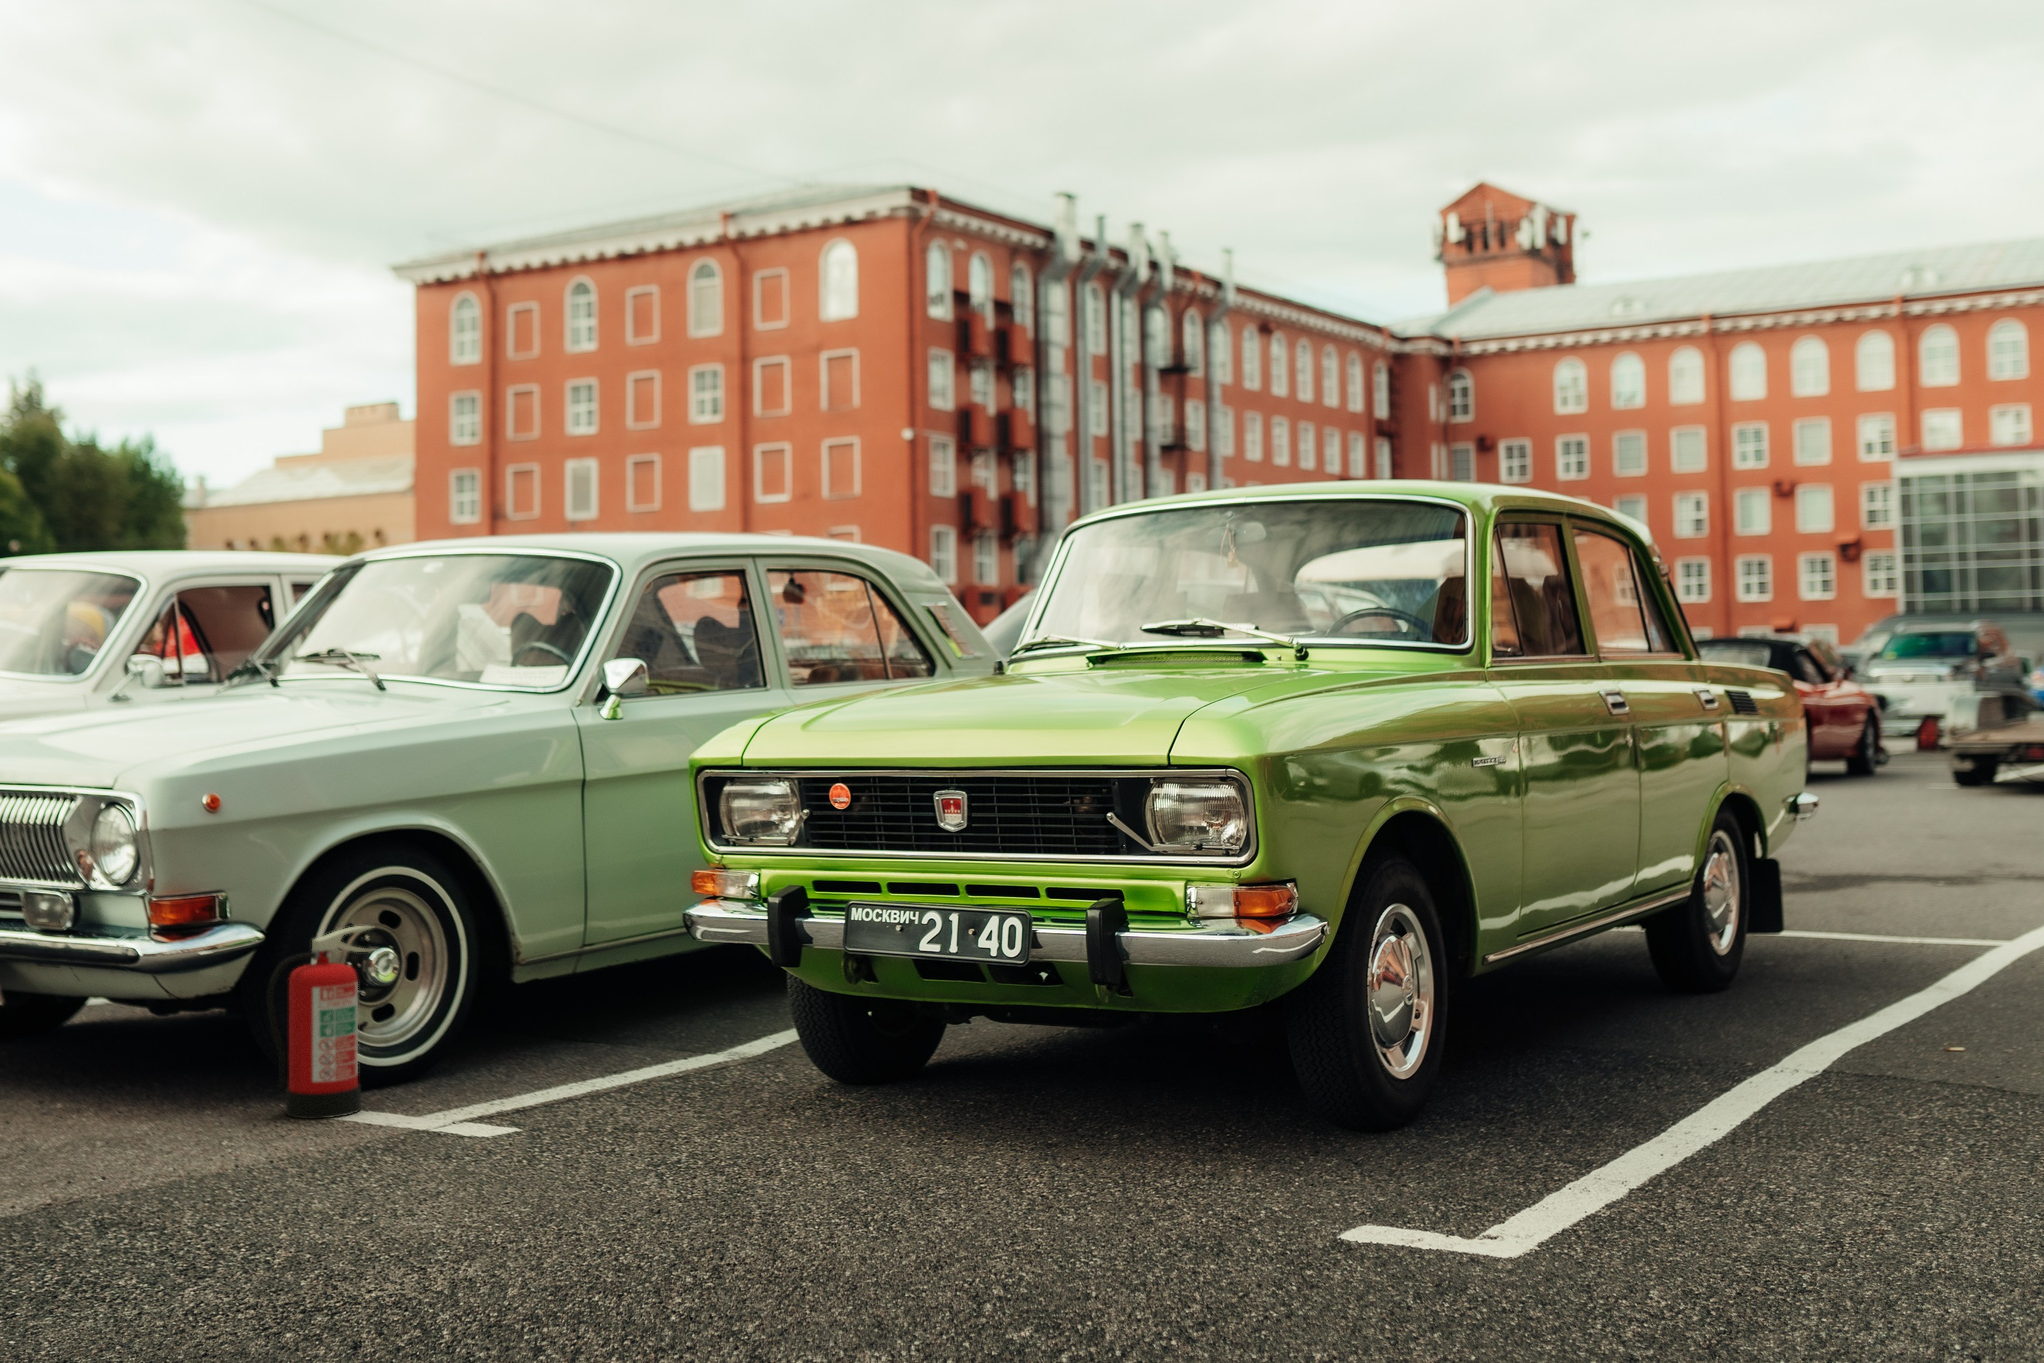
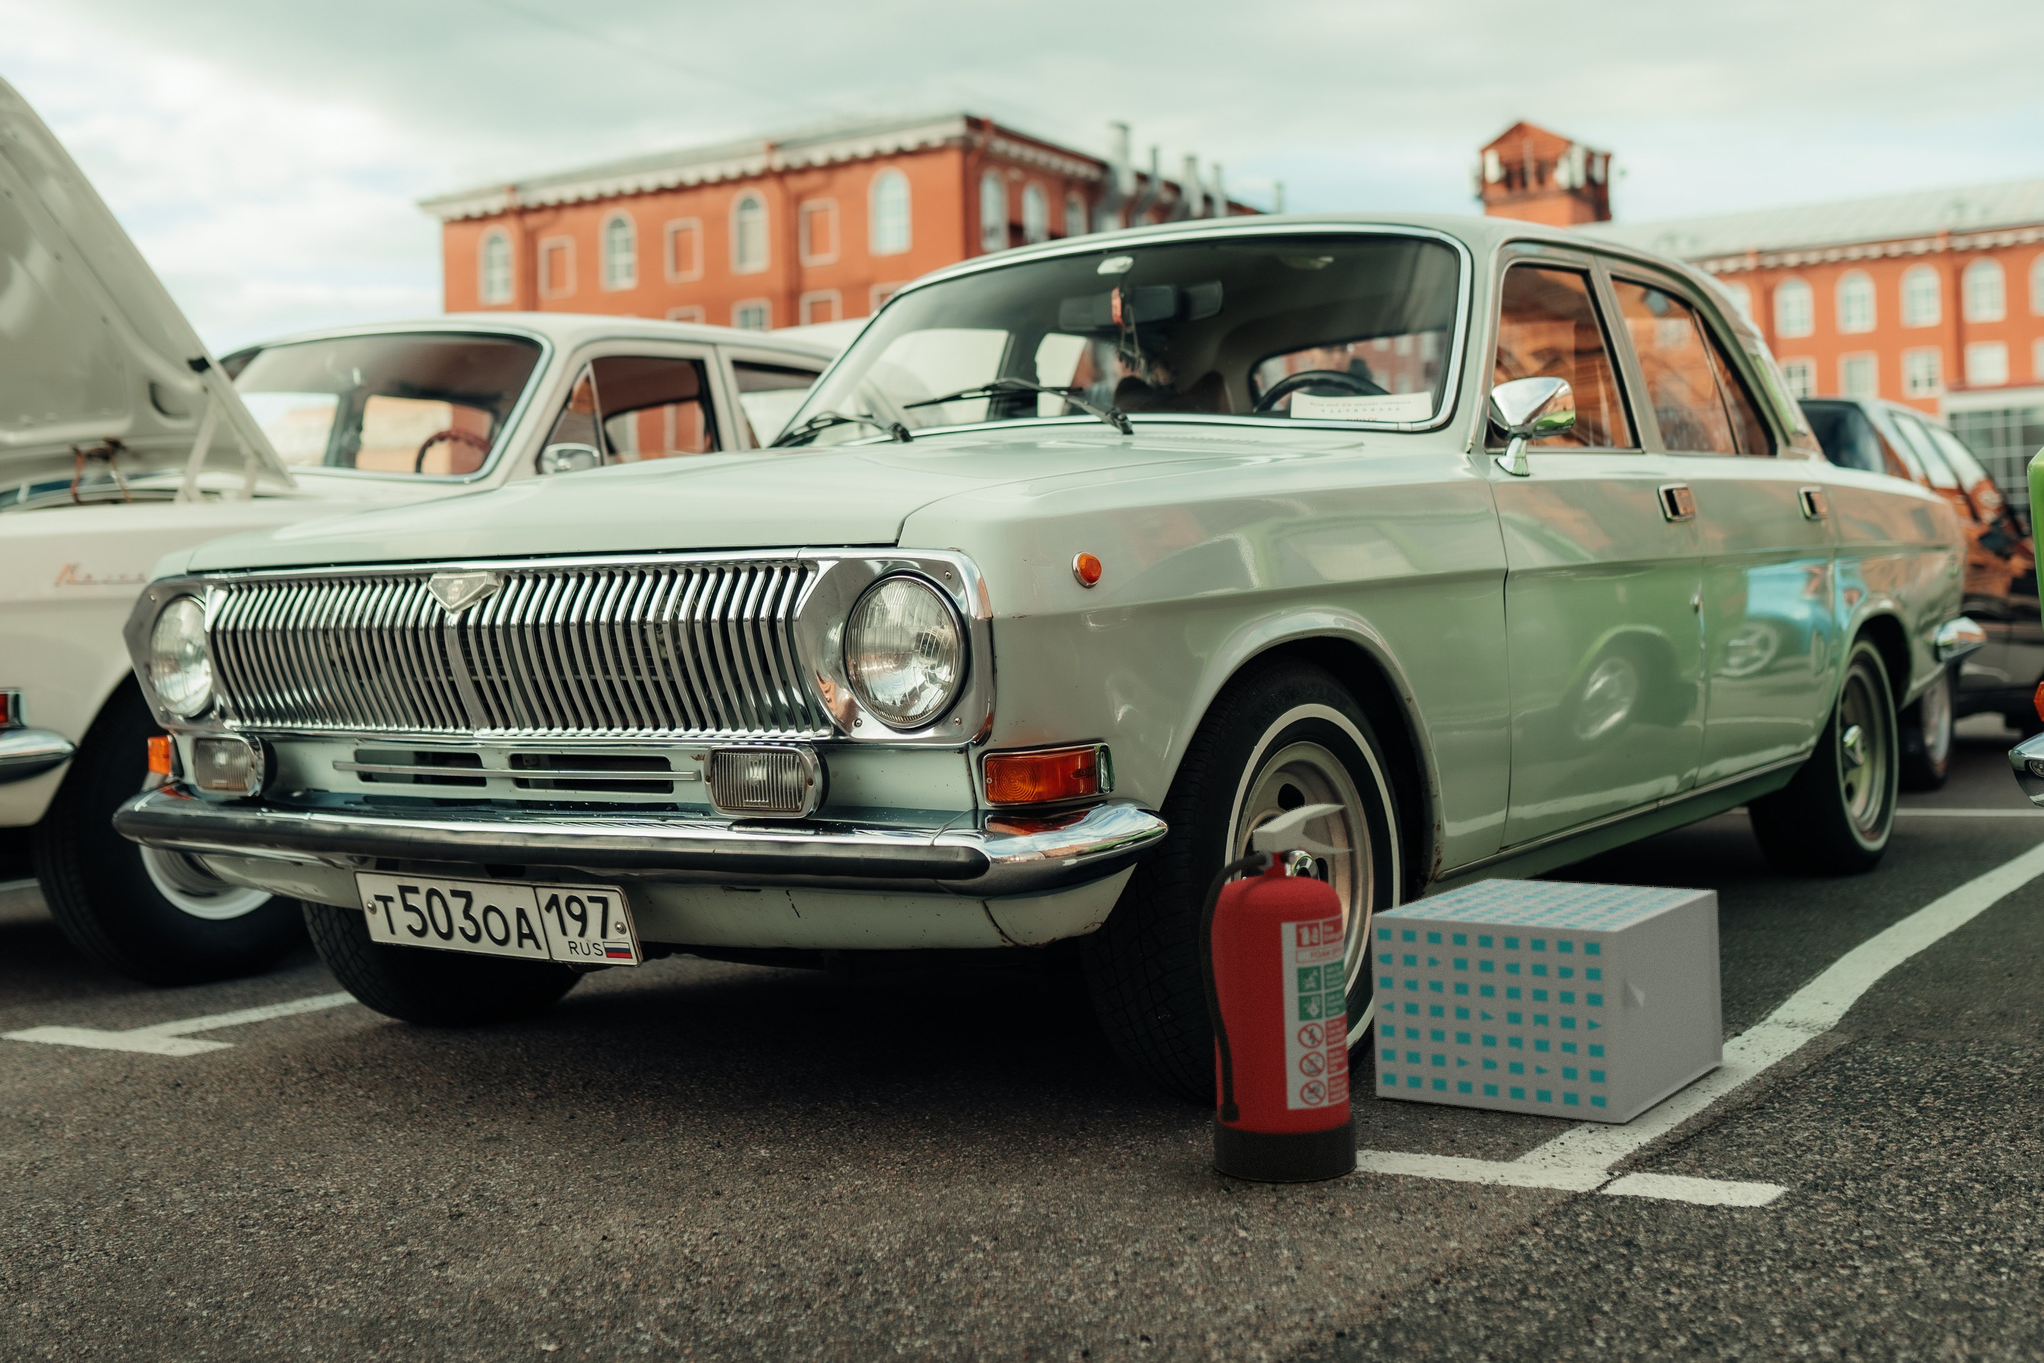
storage box: none [425,964,637,1097] -> present [1371,879,1723,1123]

